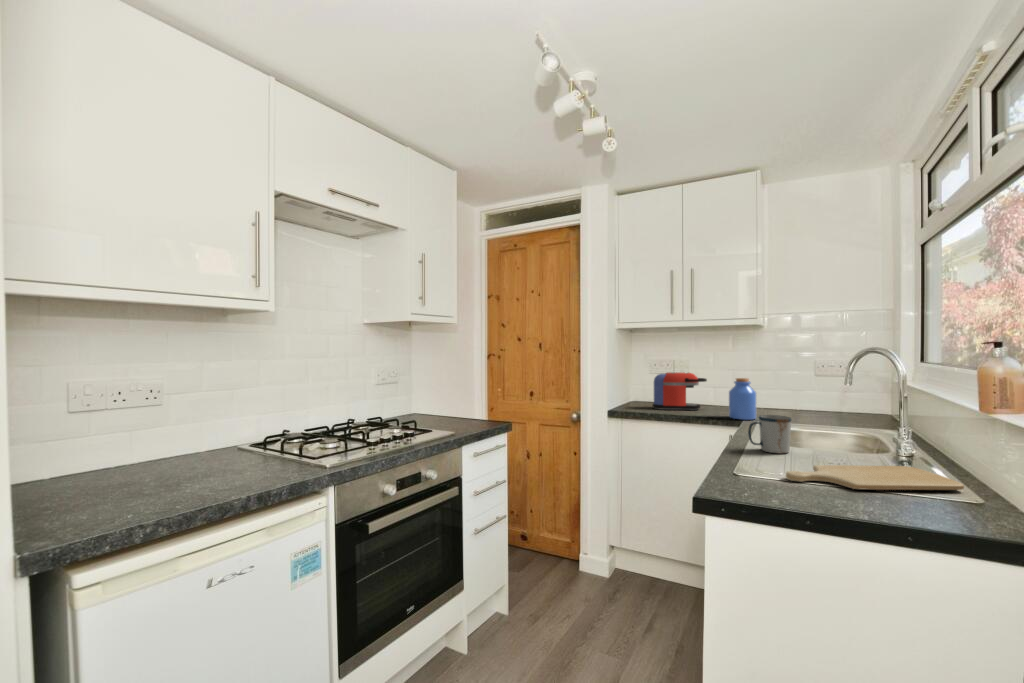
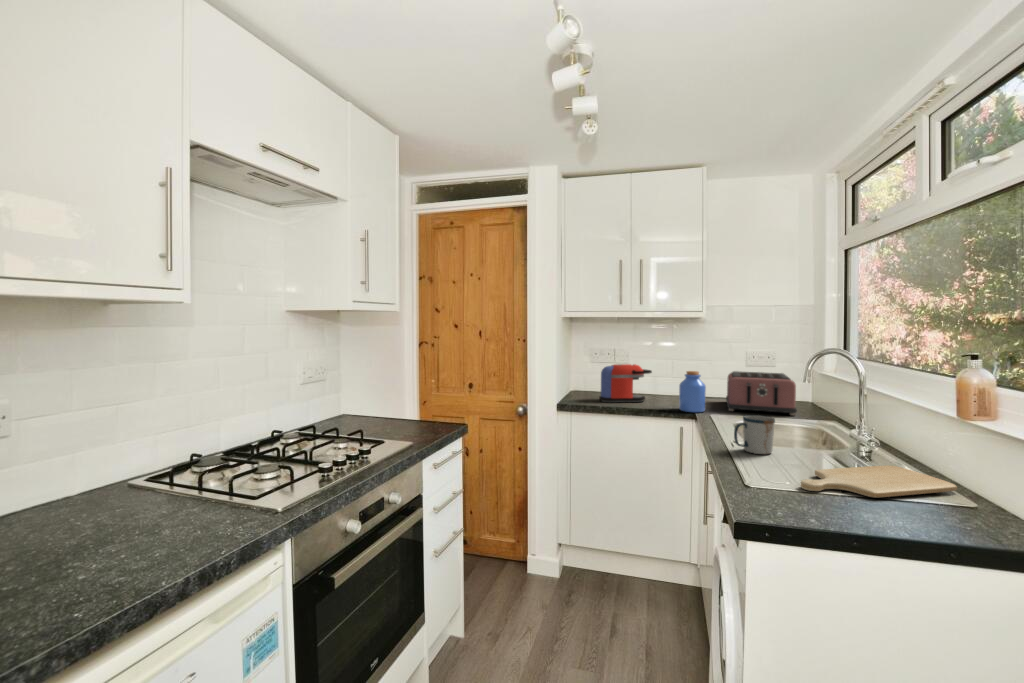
toaster: none [783,380,860,426] -> present [726,371,797,416]

